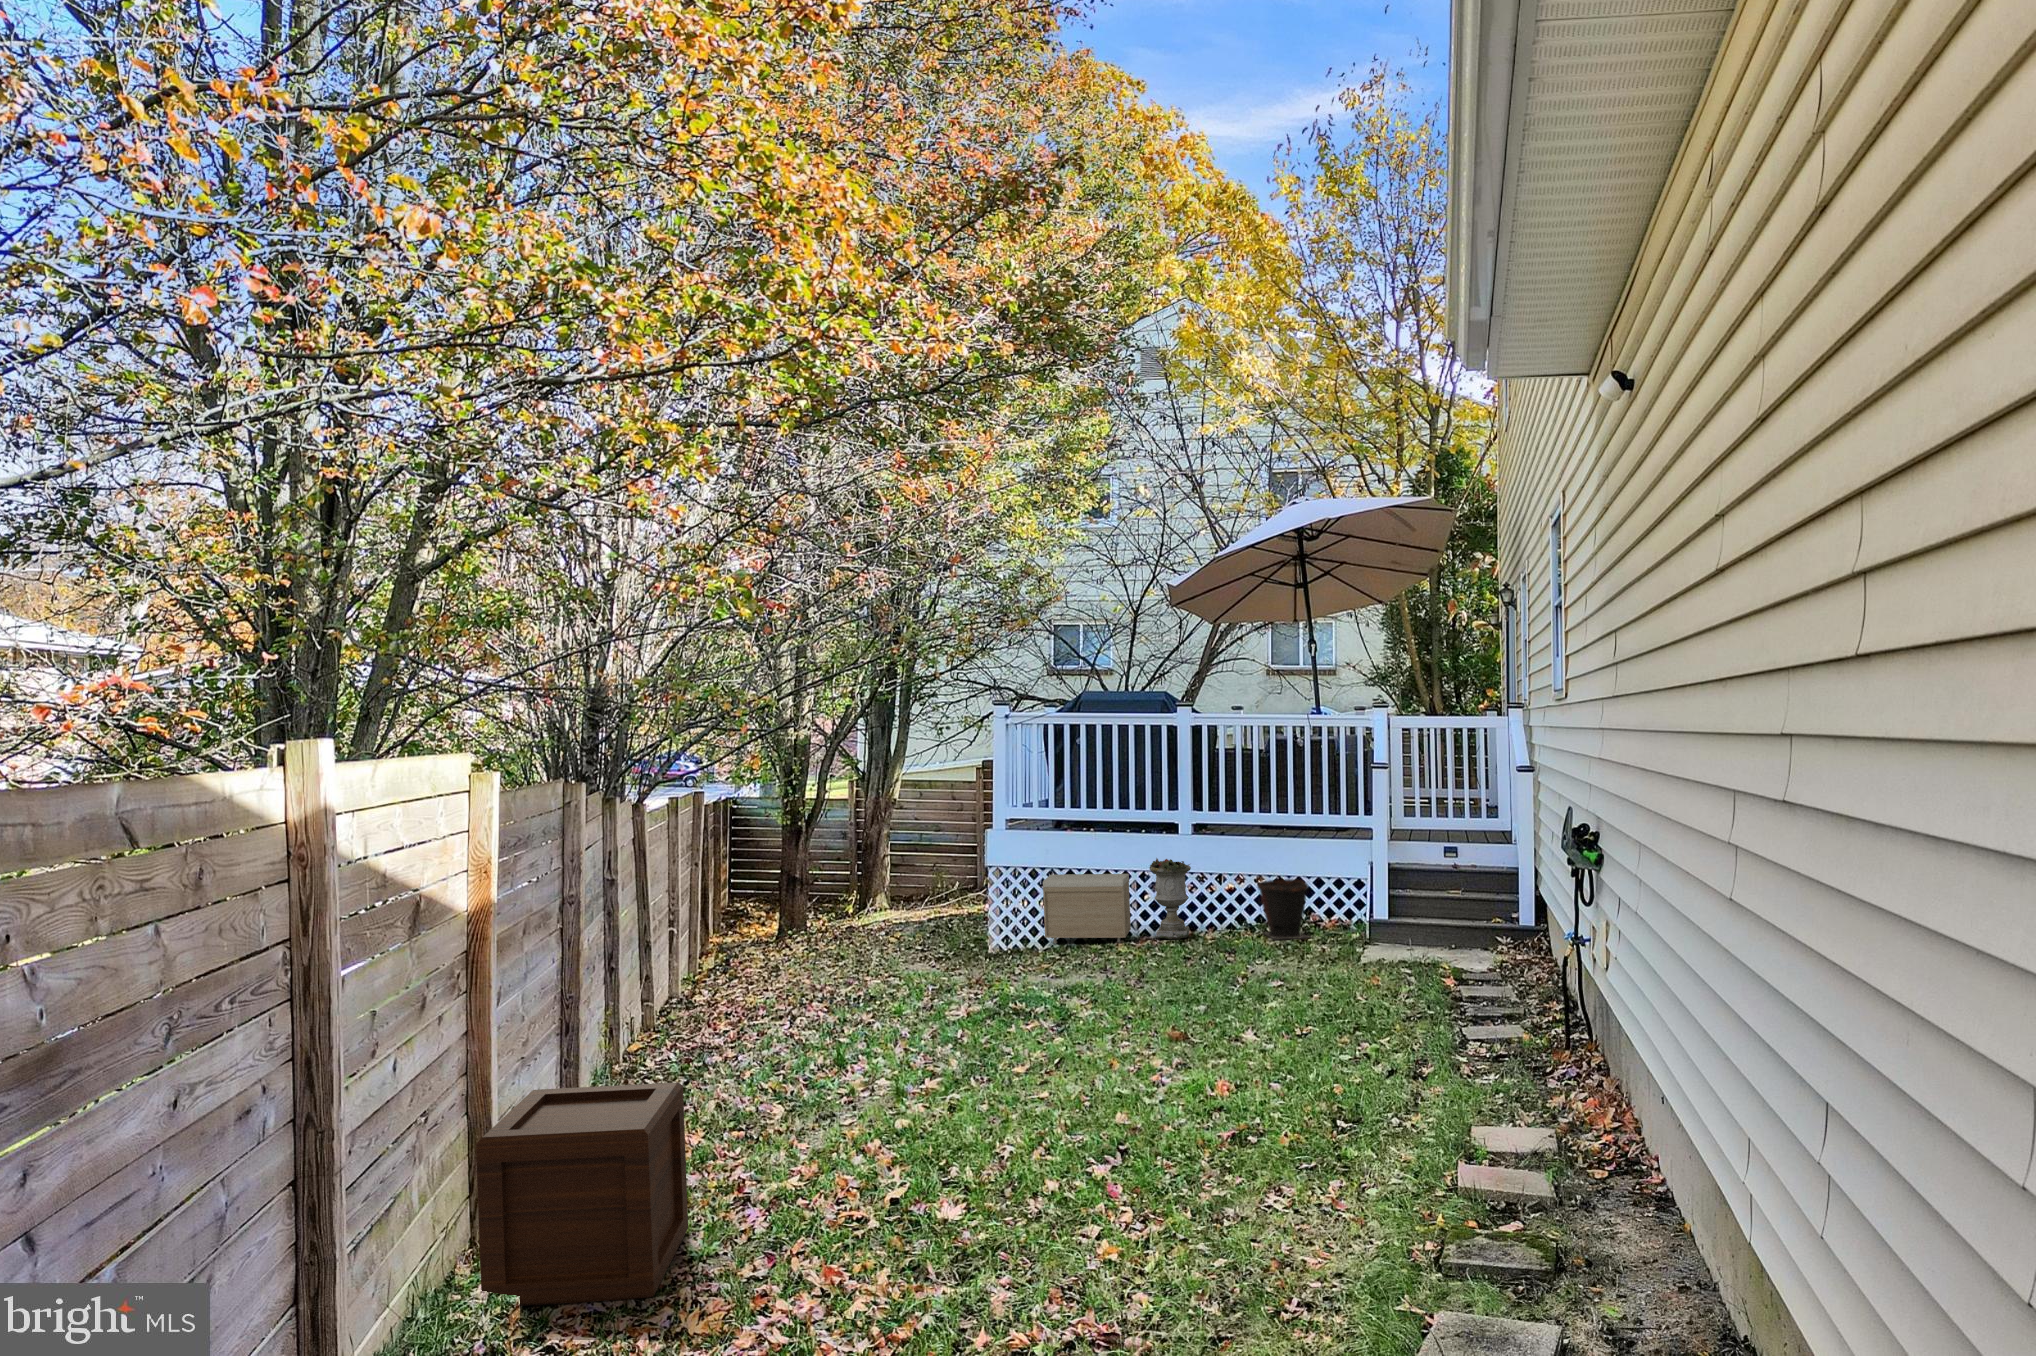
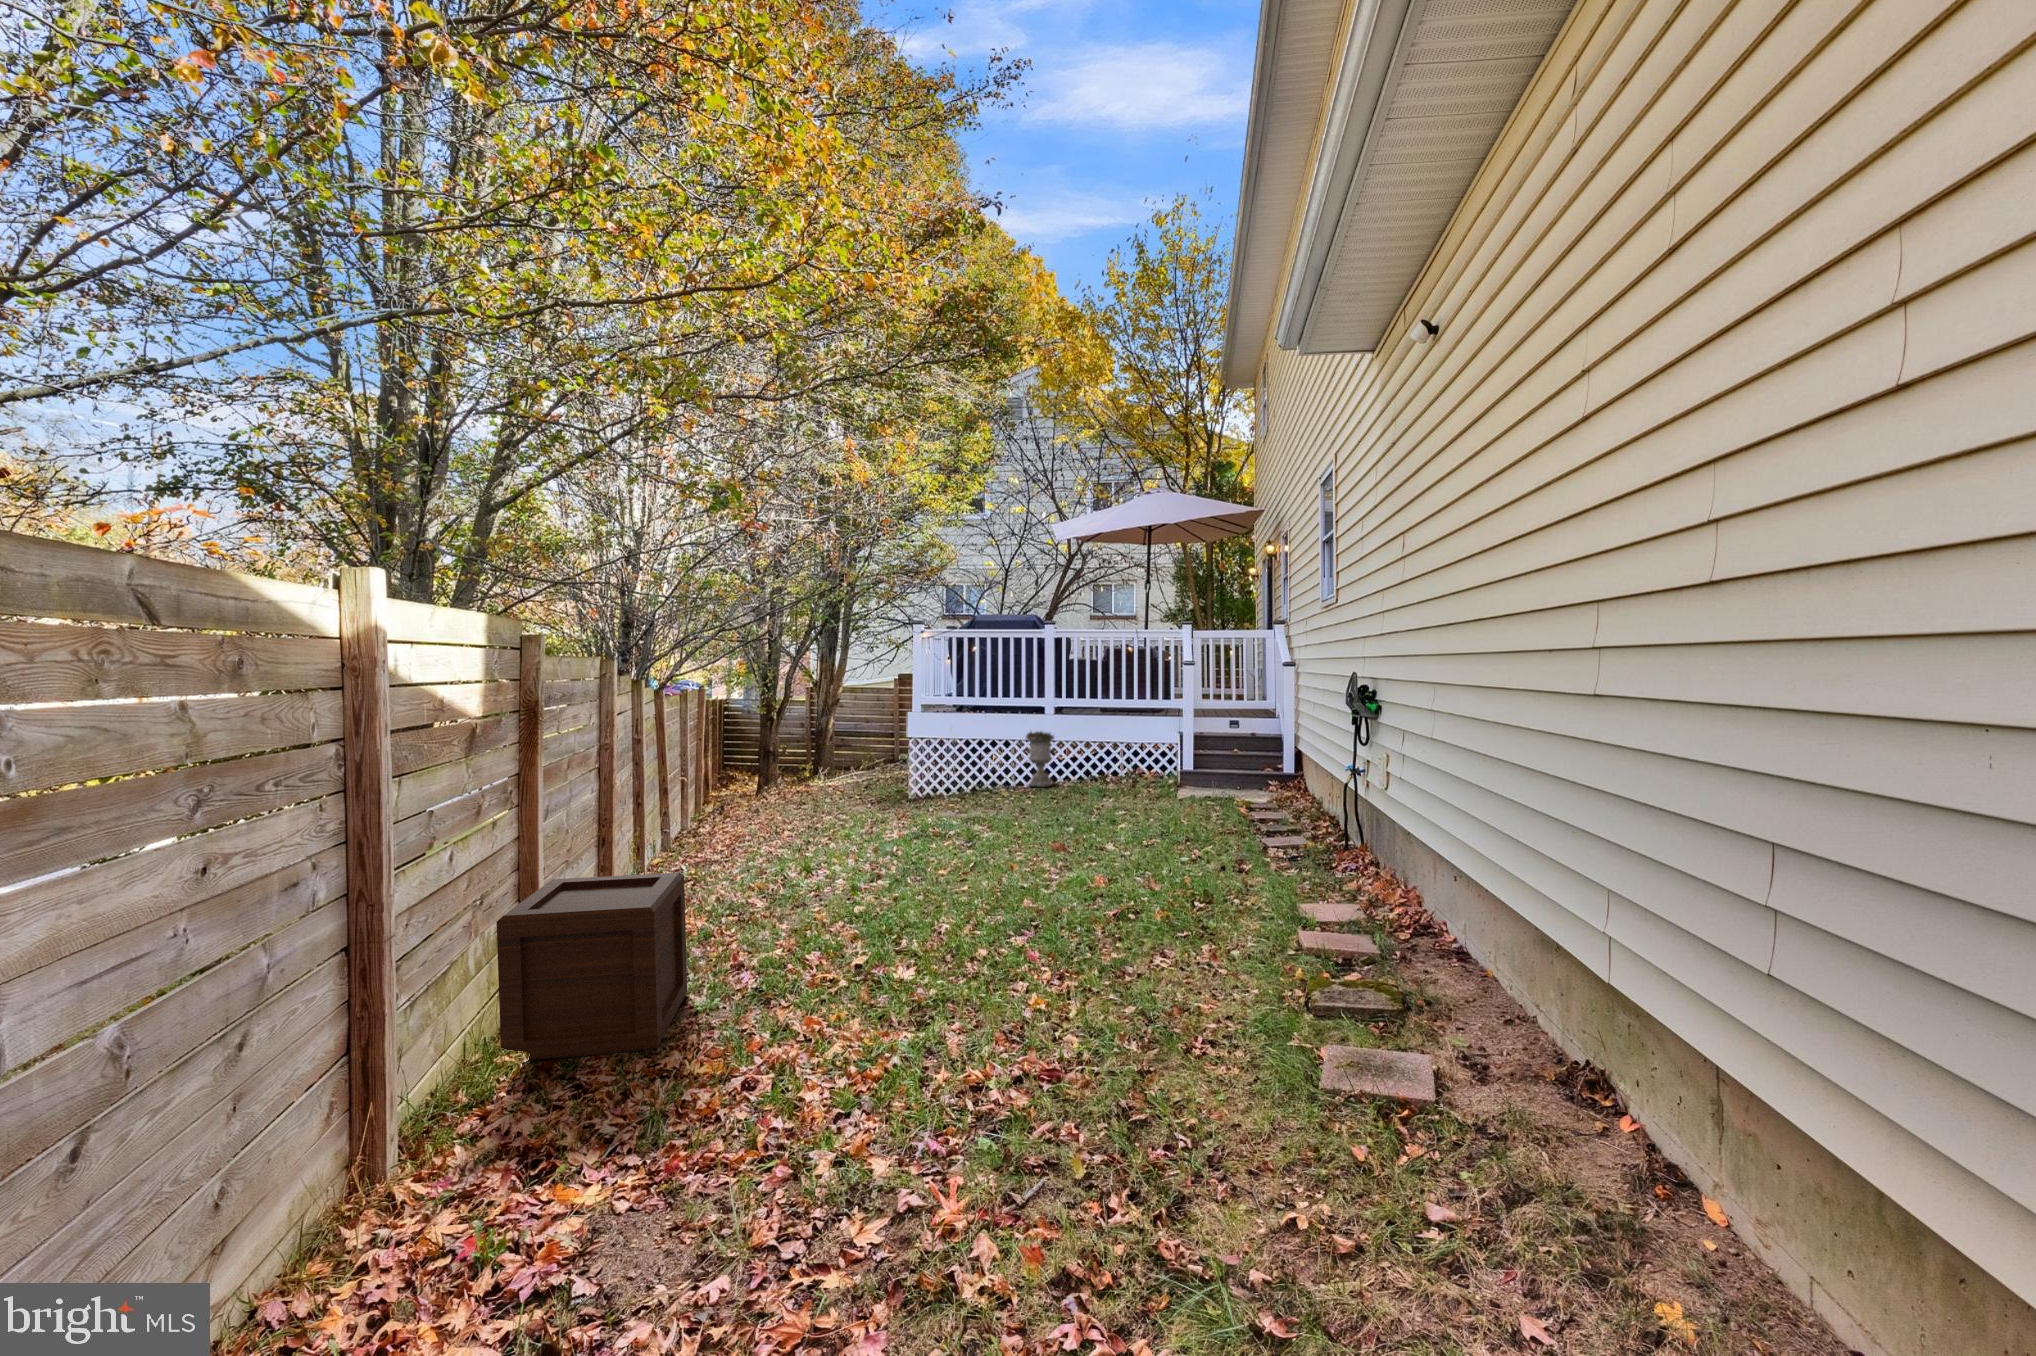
storage bench: present [1043,874,1131,943] -> none [950,742,1011,790]
bucket: present [1257,879,1309,940] -> none [1101,746,1140,787]

